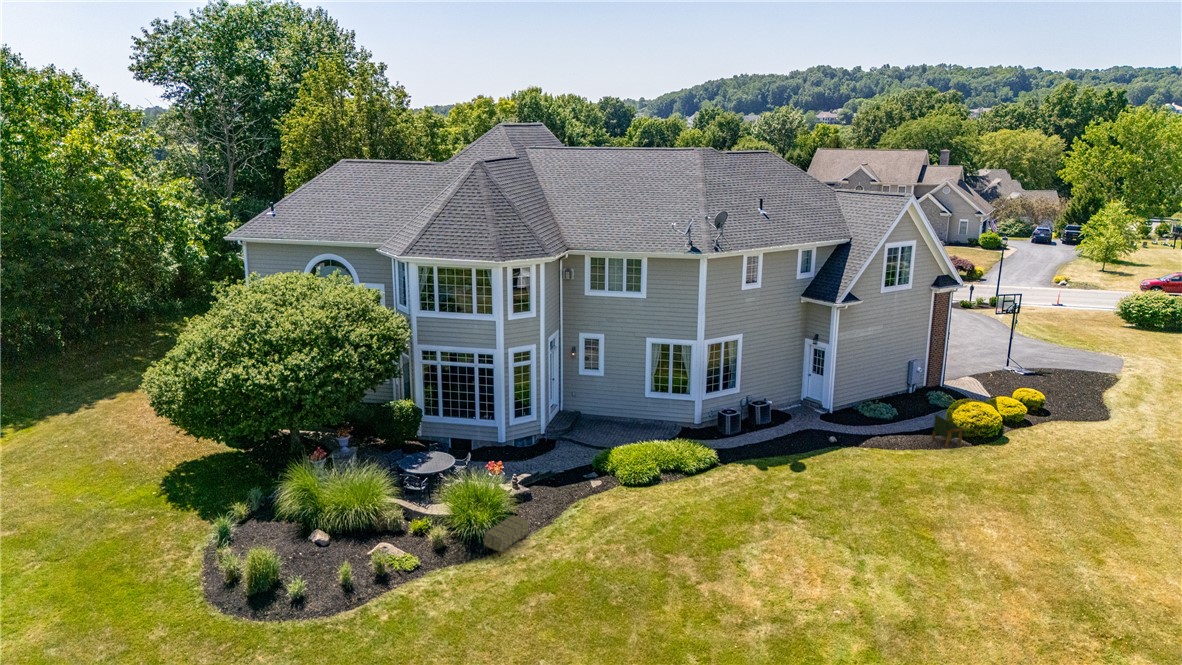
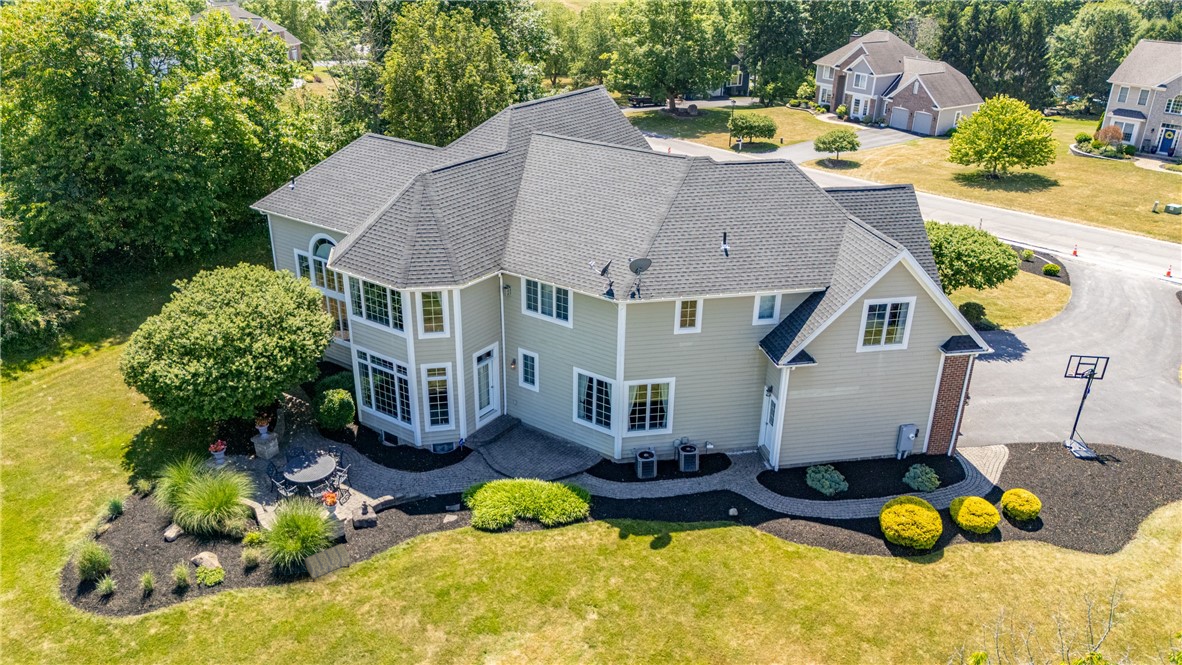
armchair: present [932,415,968,447] -> none [852,512,887,553]

